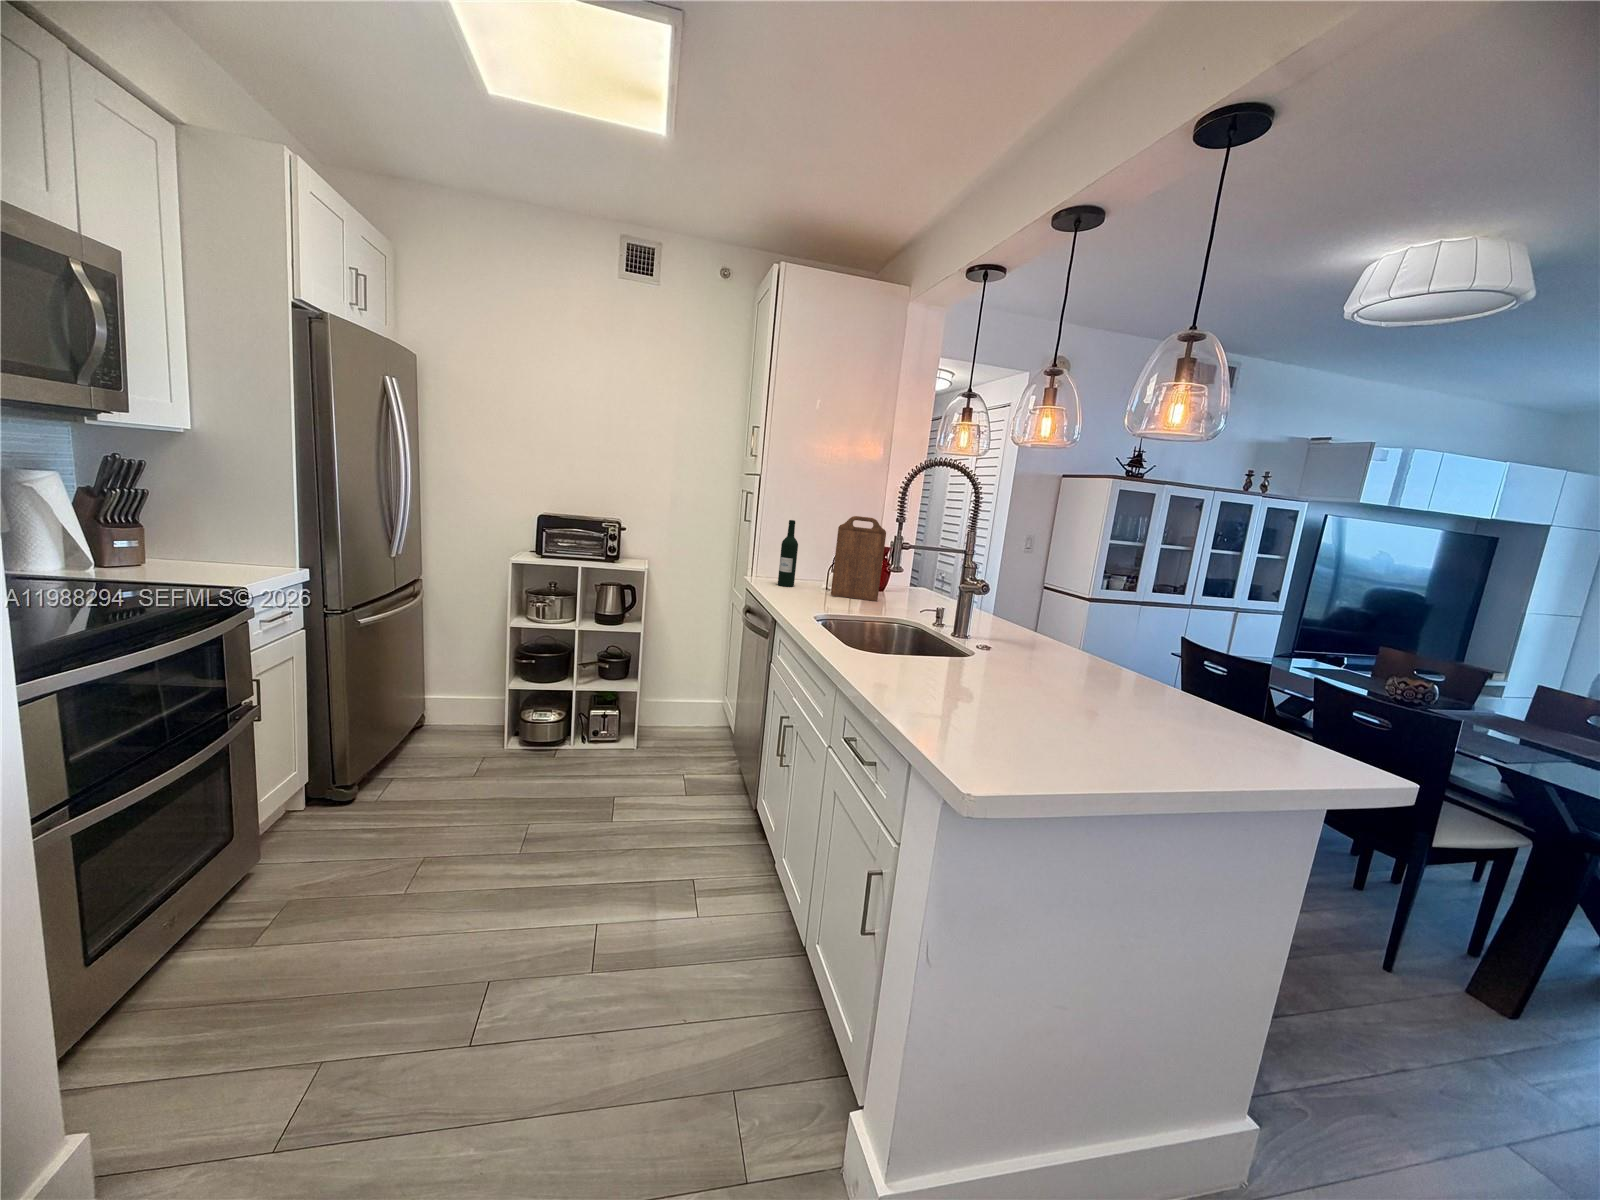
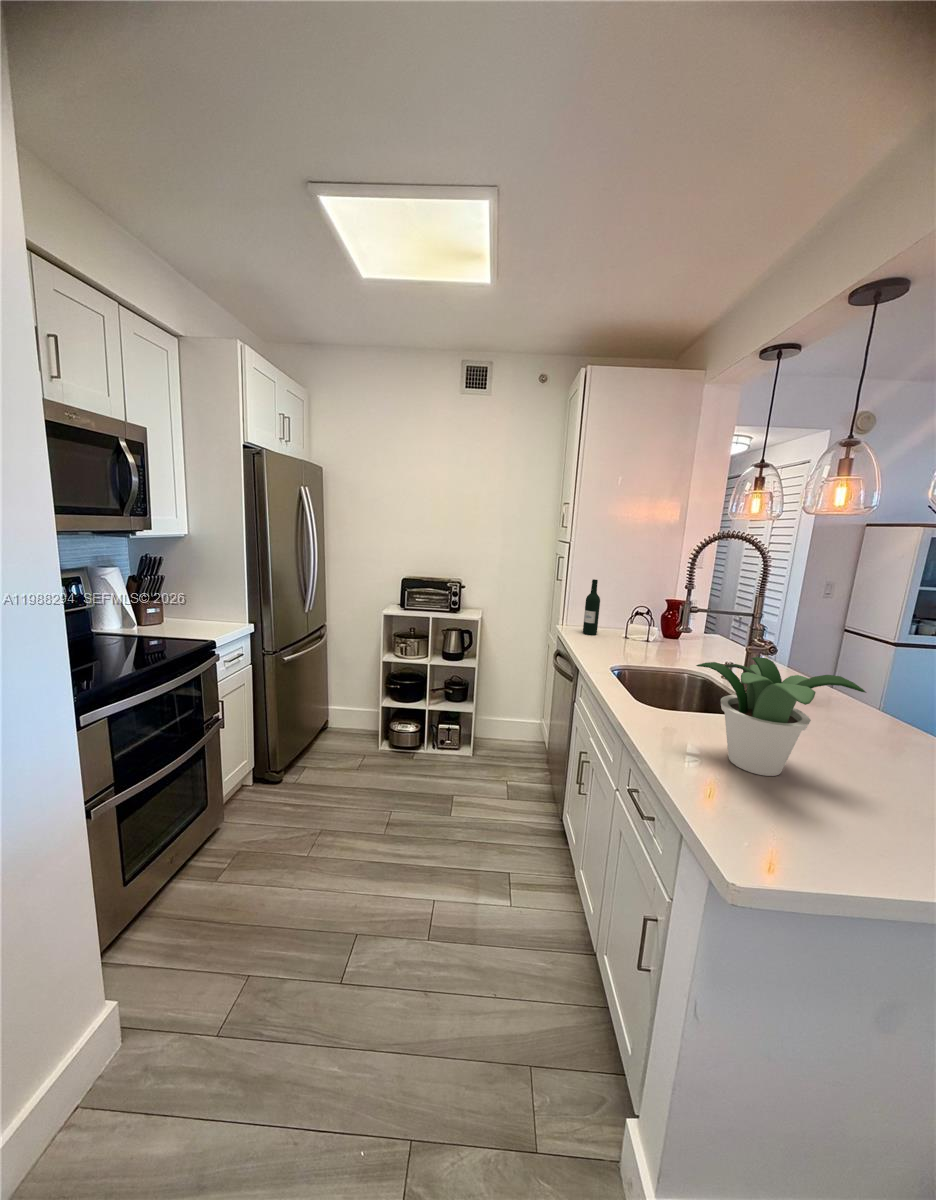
cutting board: present [831,516,886,601] -> none [629,577,681,651]
potted plant: none [903,577,1052,693] -> present [696,657,866,776]

